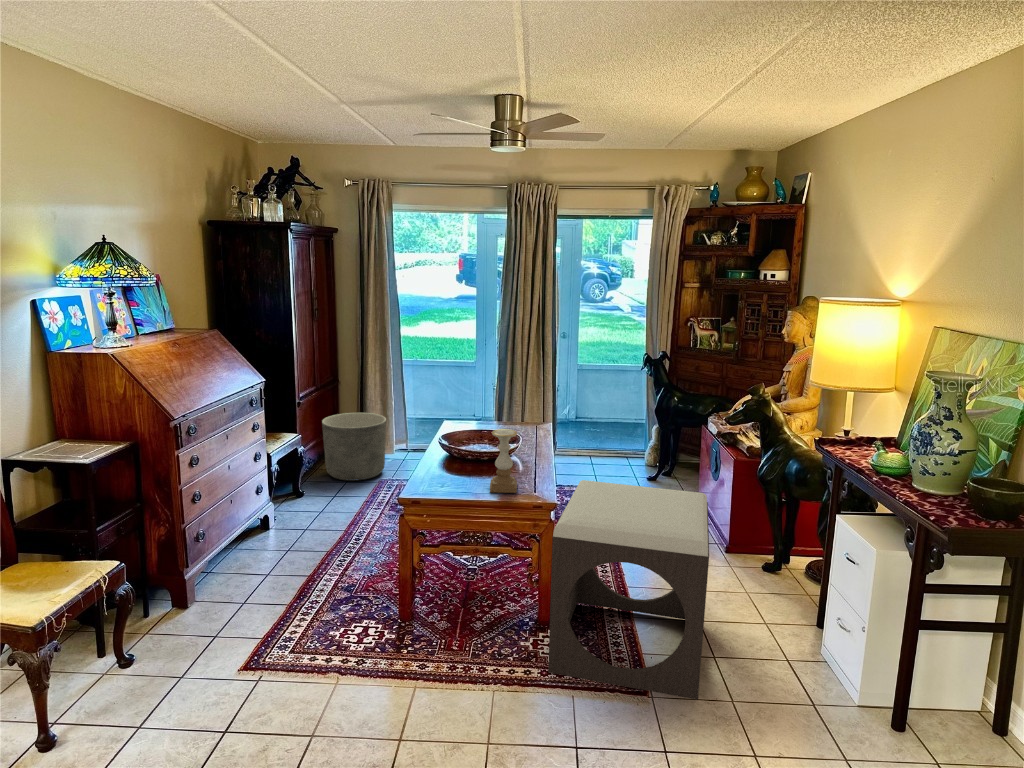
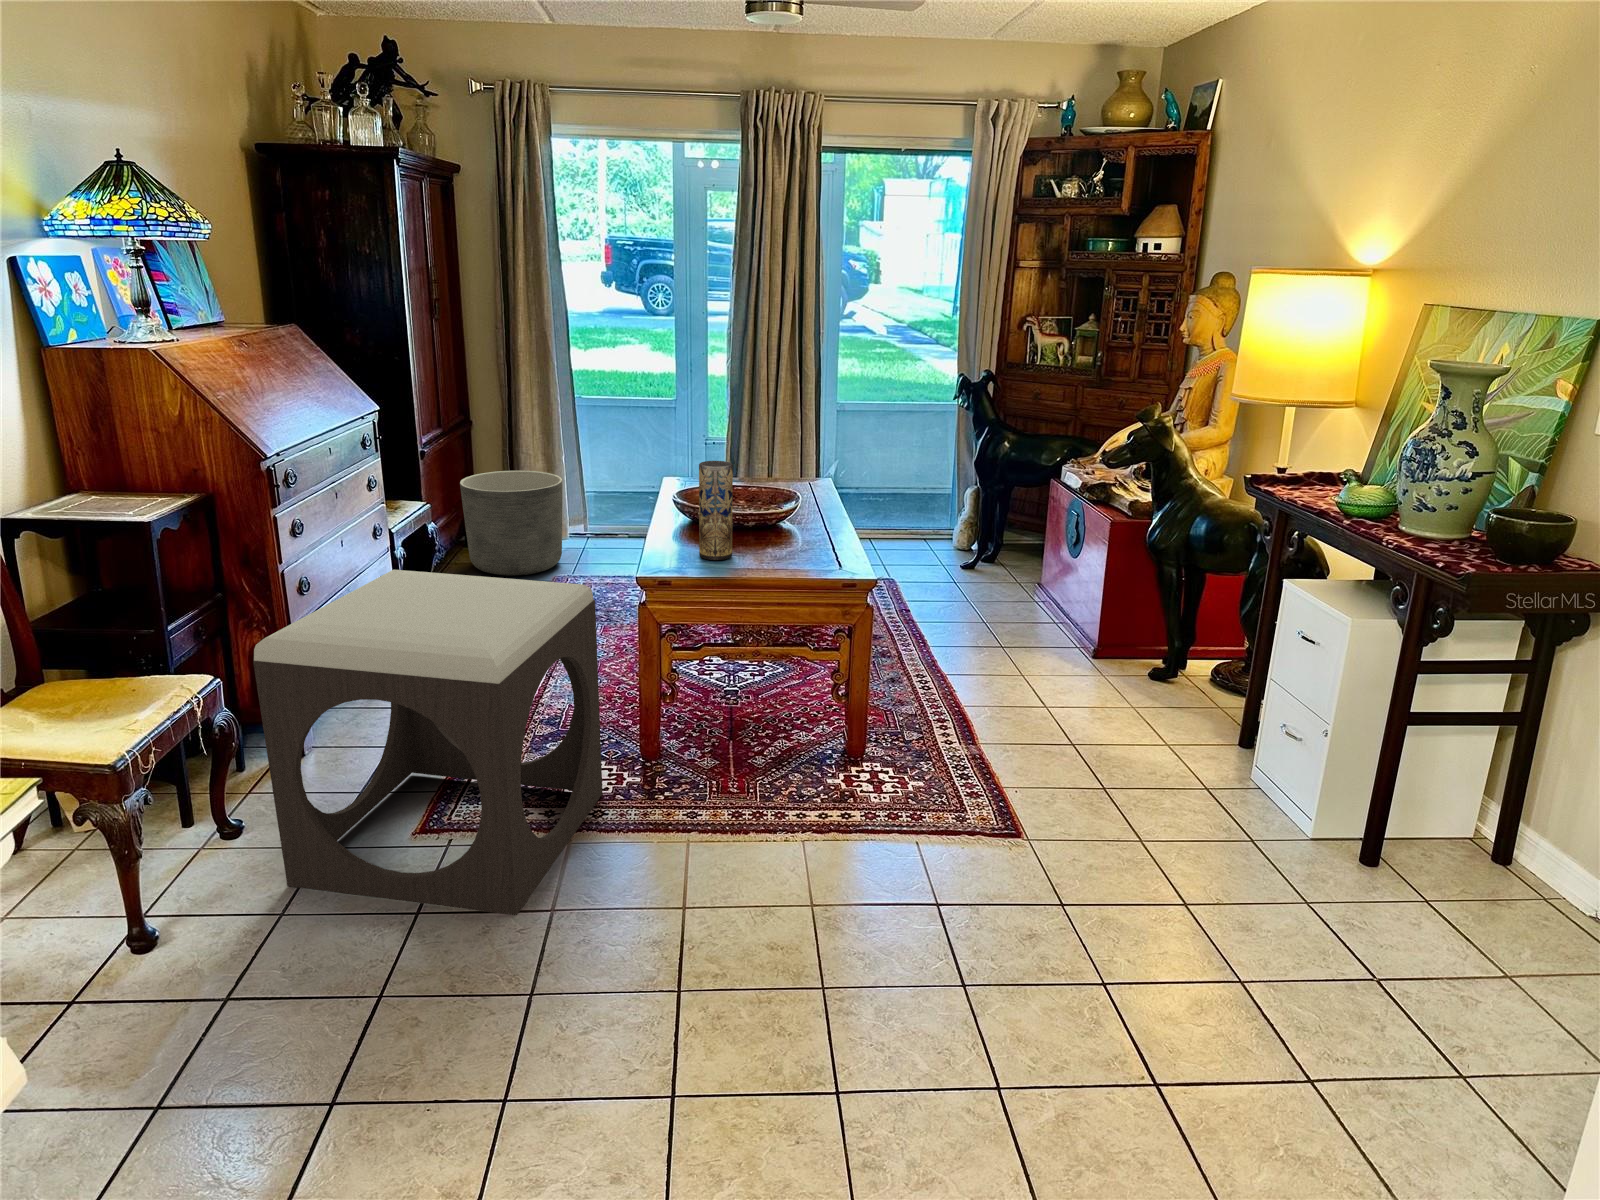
vase: none [439,426,461,490] -> present [699,461,733,560]
candle holder: present [490,429,517,493] -> none [776,466,819,562]
footstool: present [548,480,709,700] -> present [253,570,602,915]

